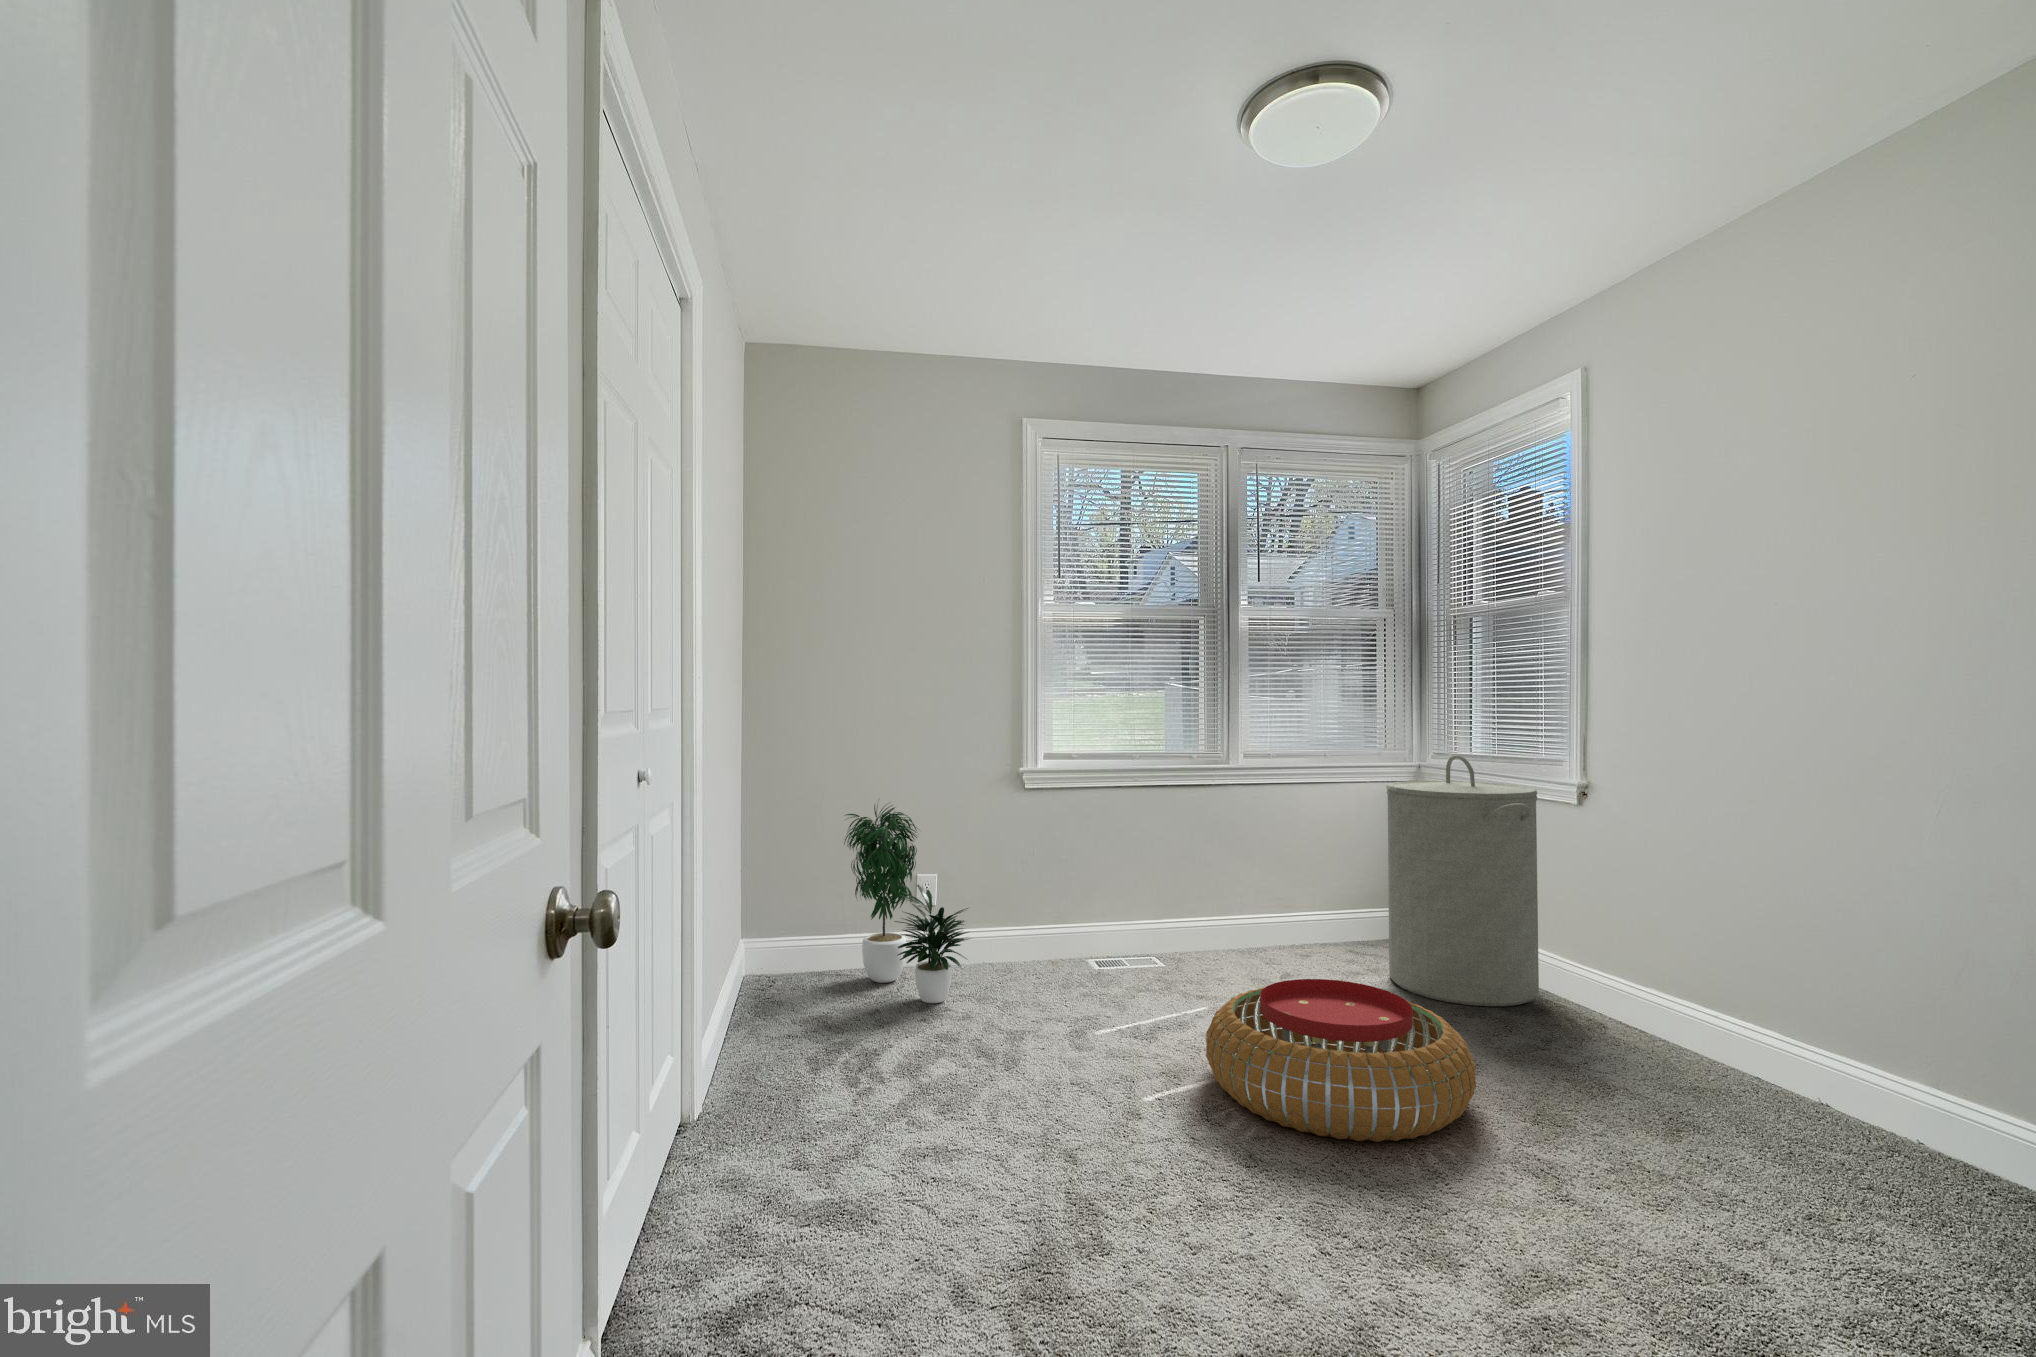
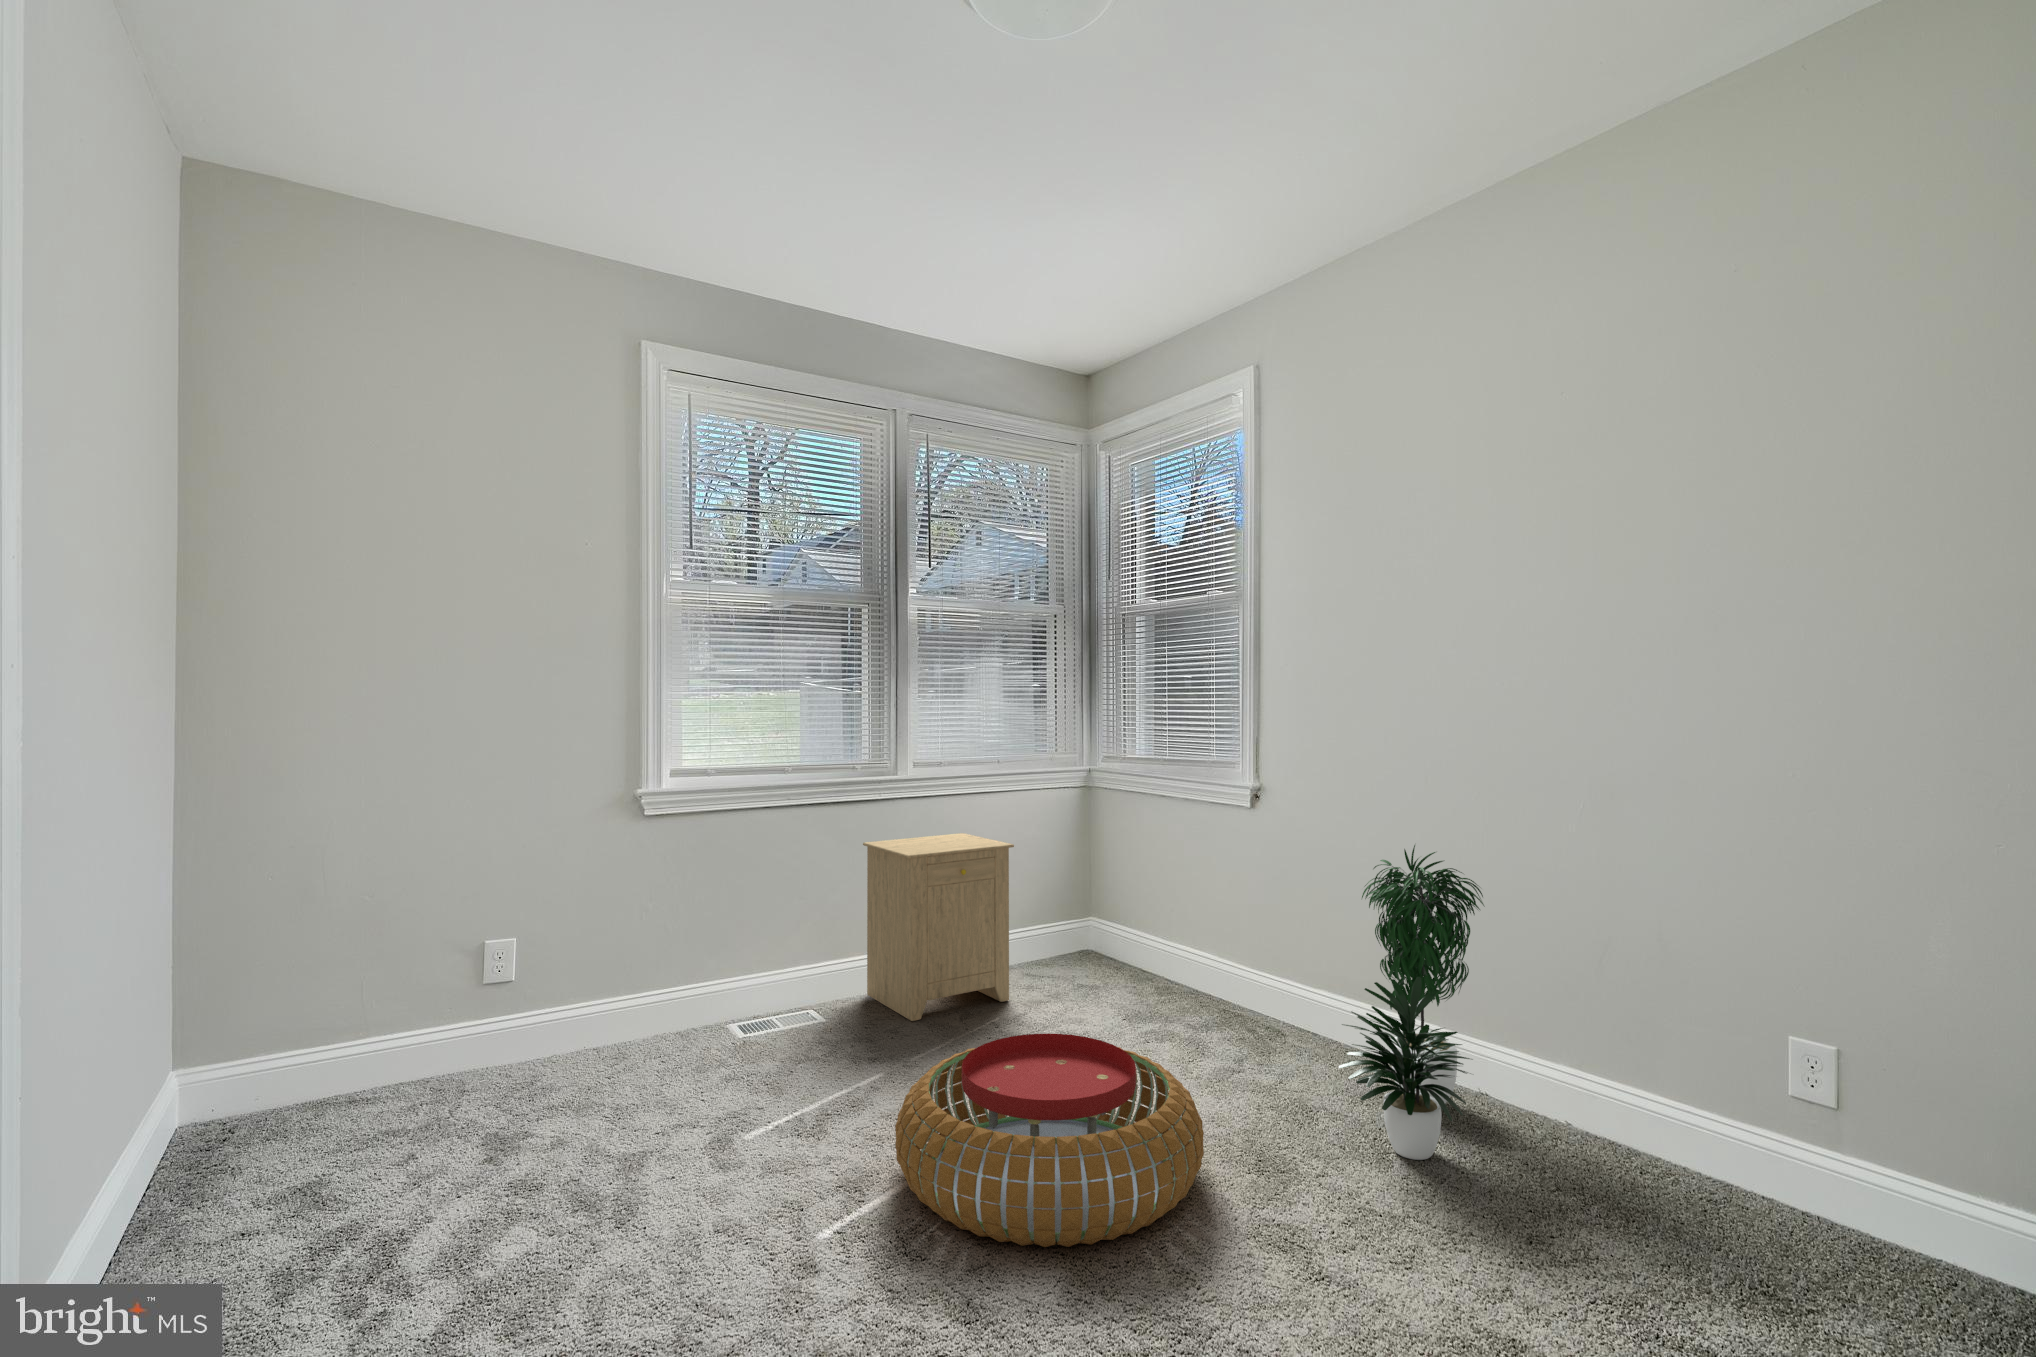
laundry hamper: present [1386,755,1539,1006] -> none [1069,759,1216,1028]
potted plant: present [844,804,969,1003] -> present [1339,845,1484,1160]
side table: none [1200,817,1334,973] -> present [863,833,1014,1021]

